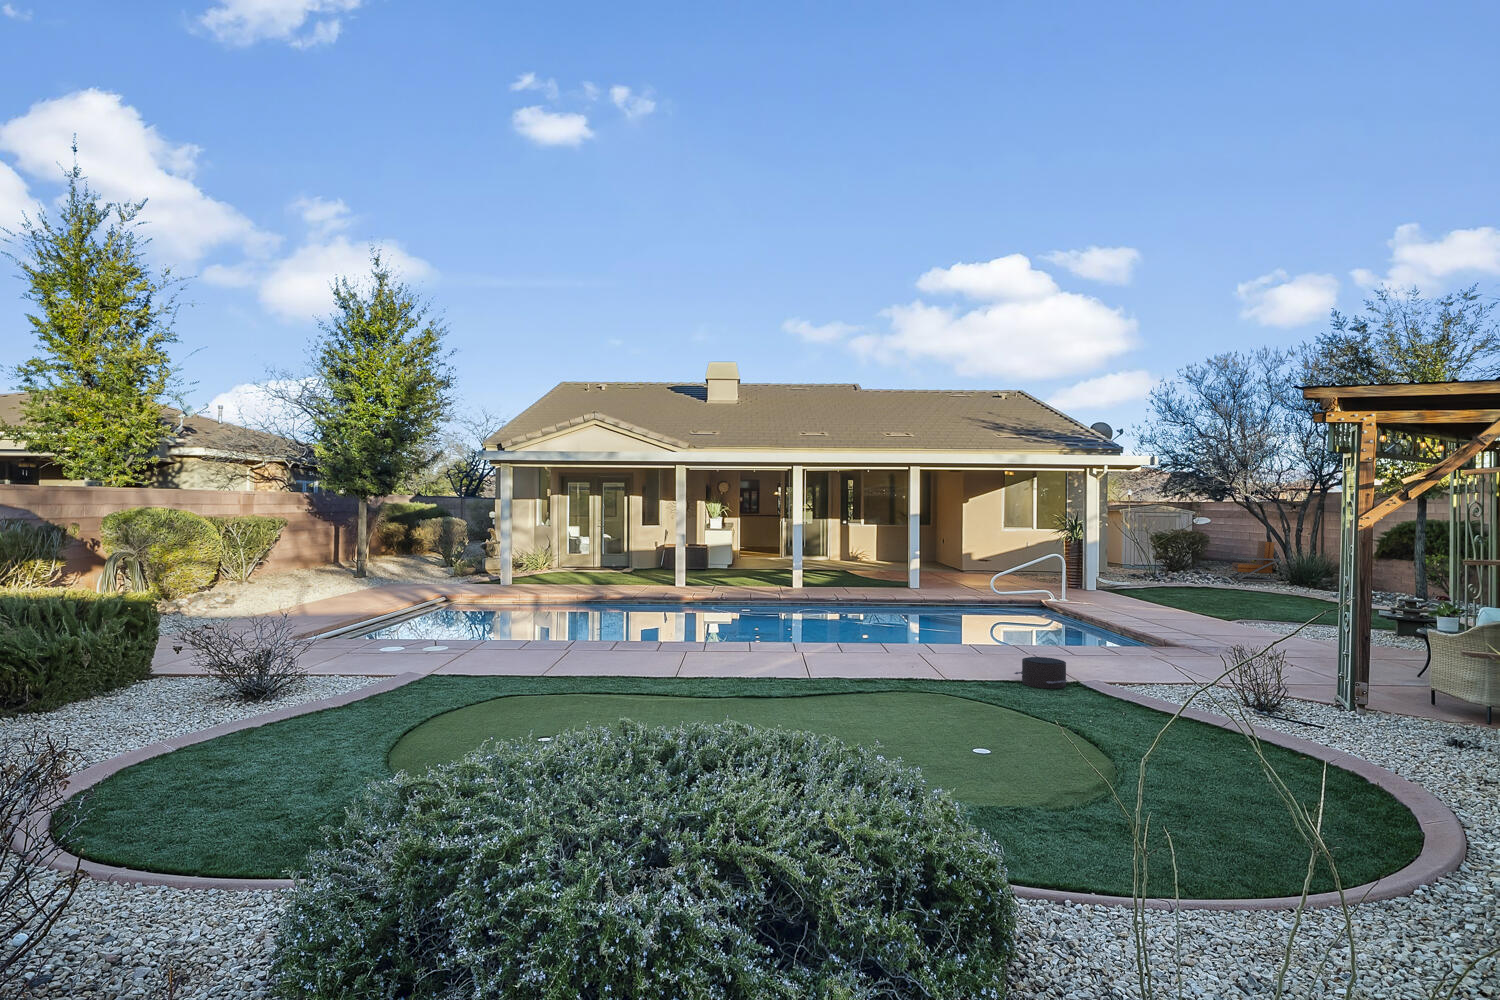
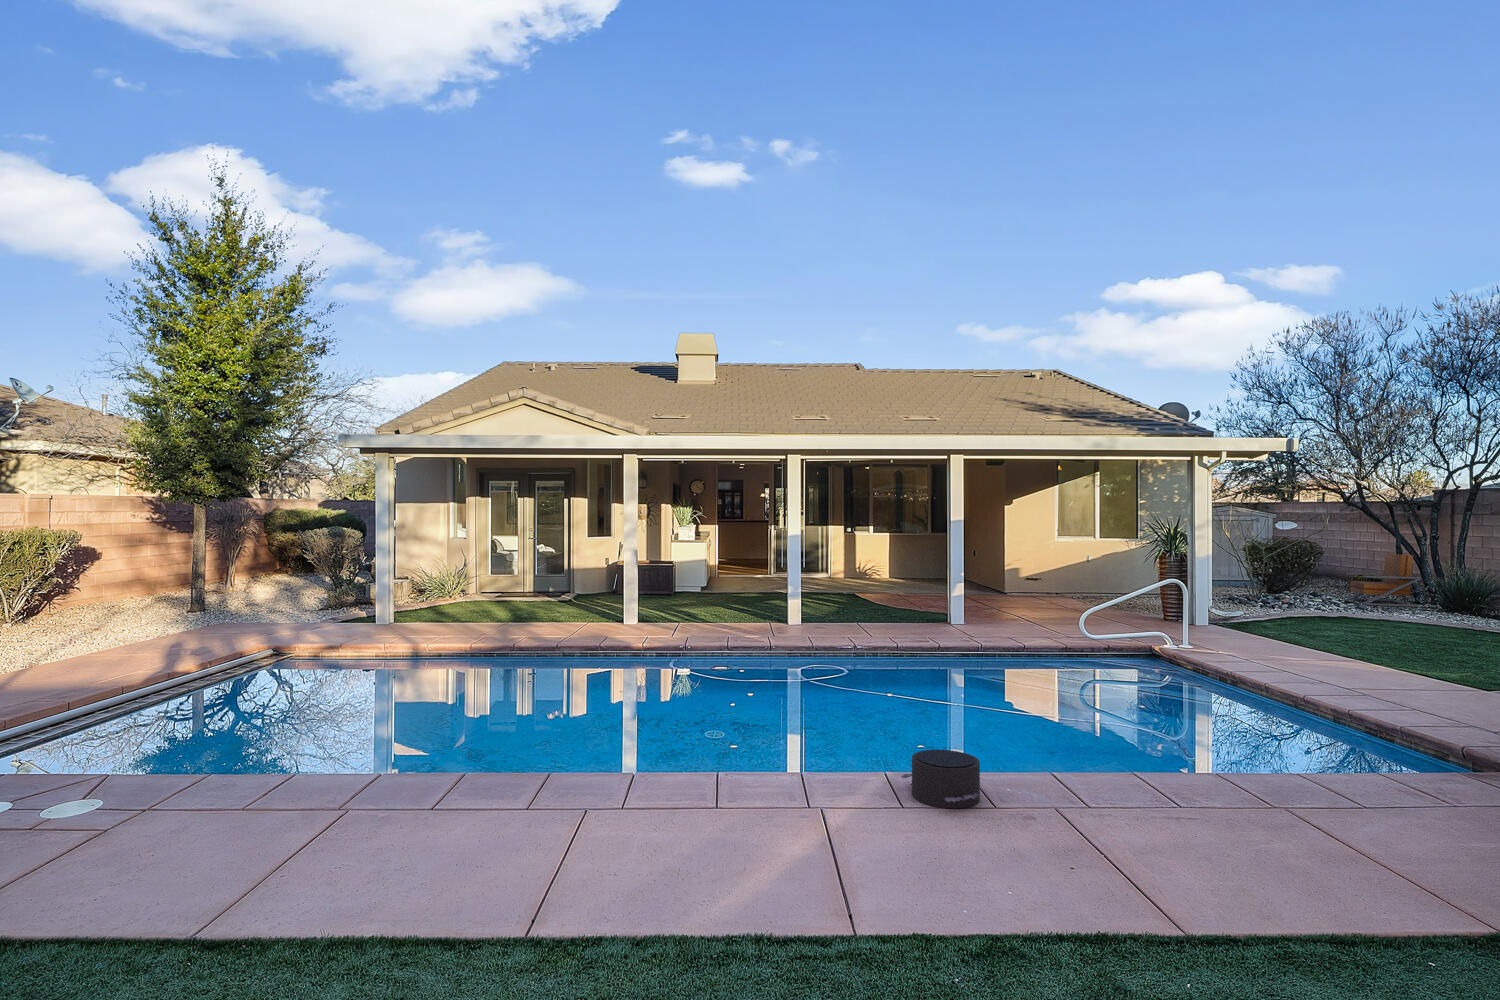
pouf: present [1014,657,1067,689] -> present [901,750,980,808]

